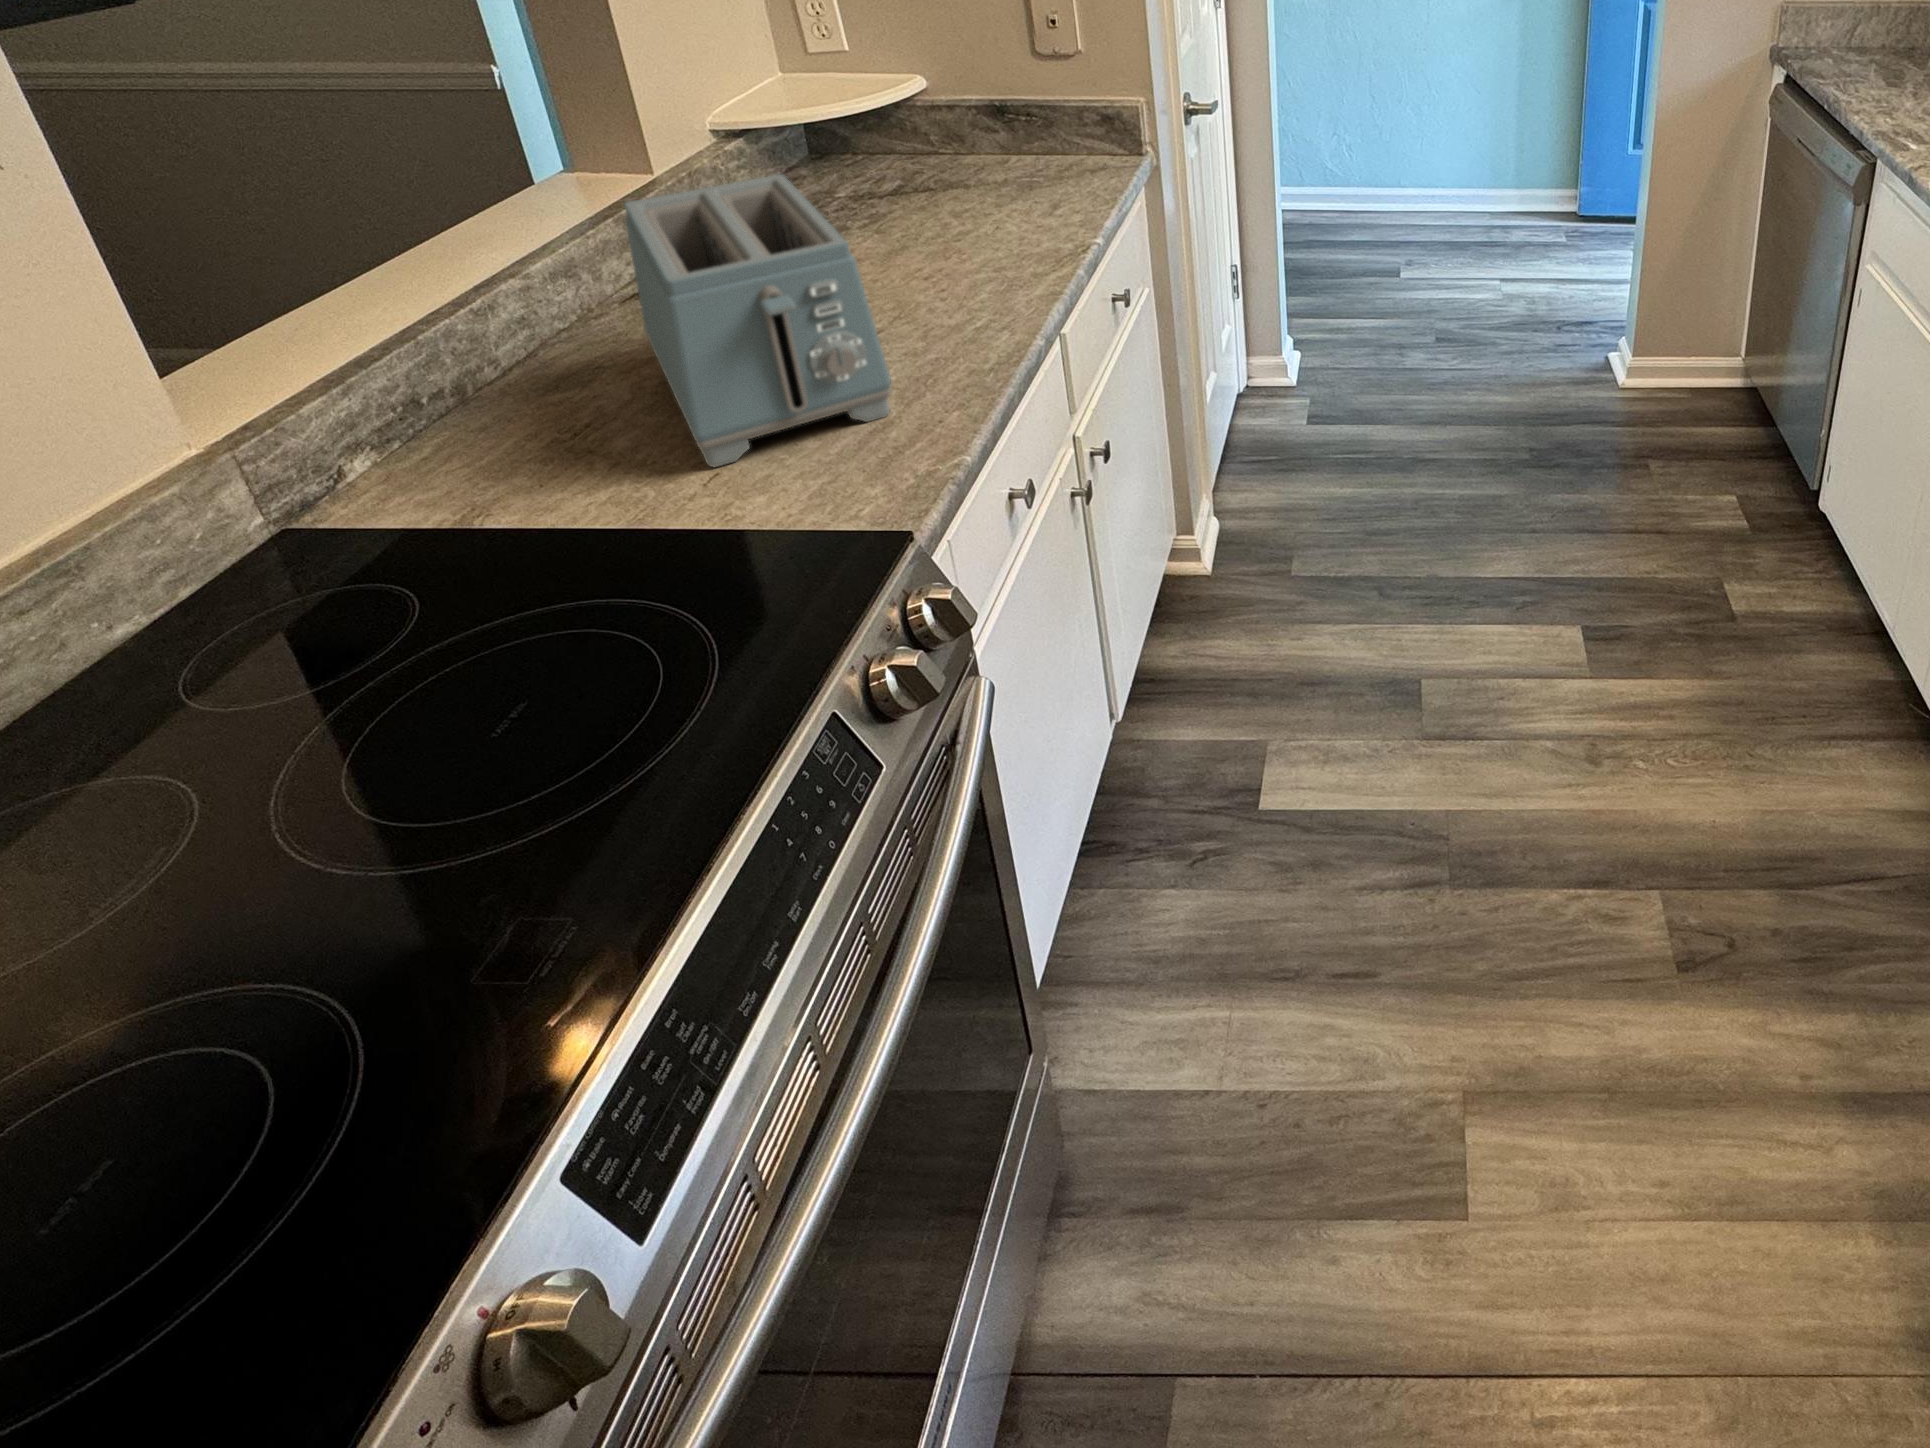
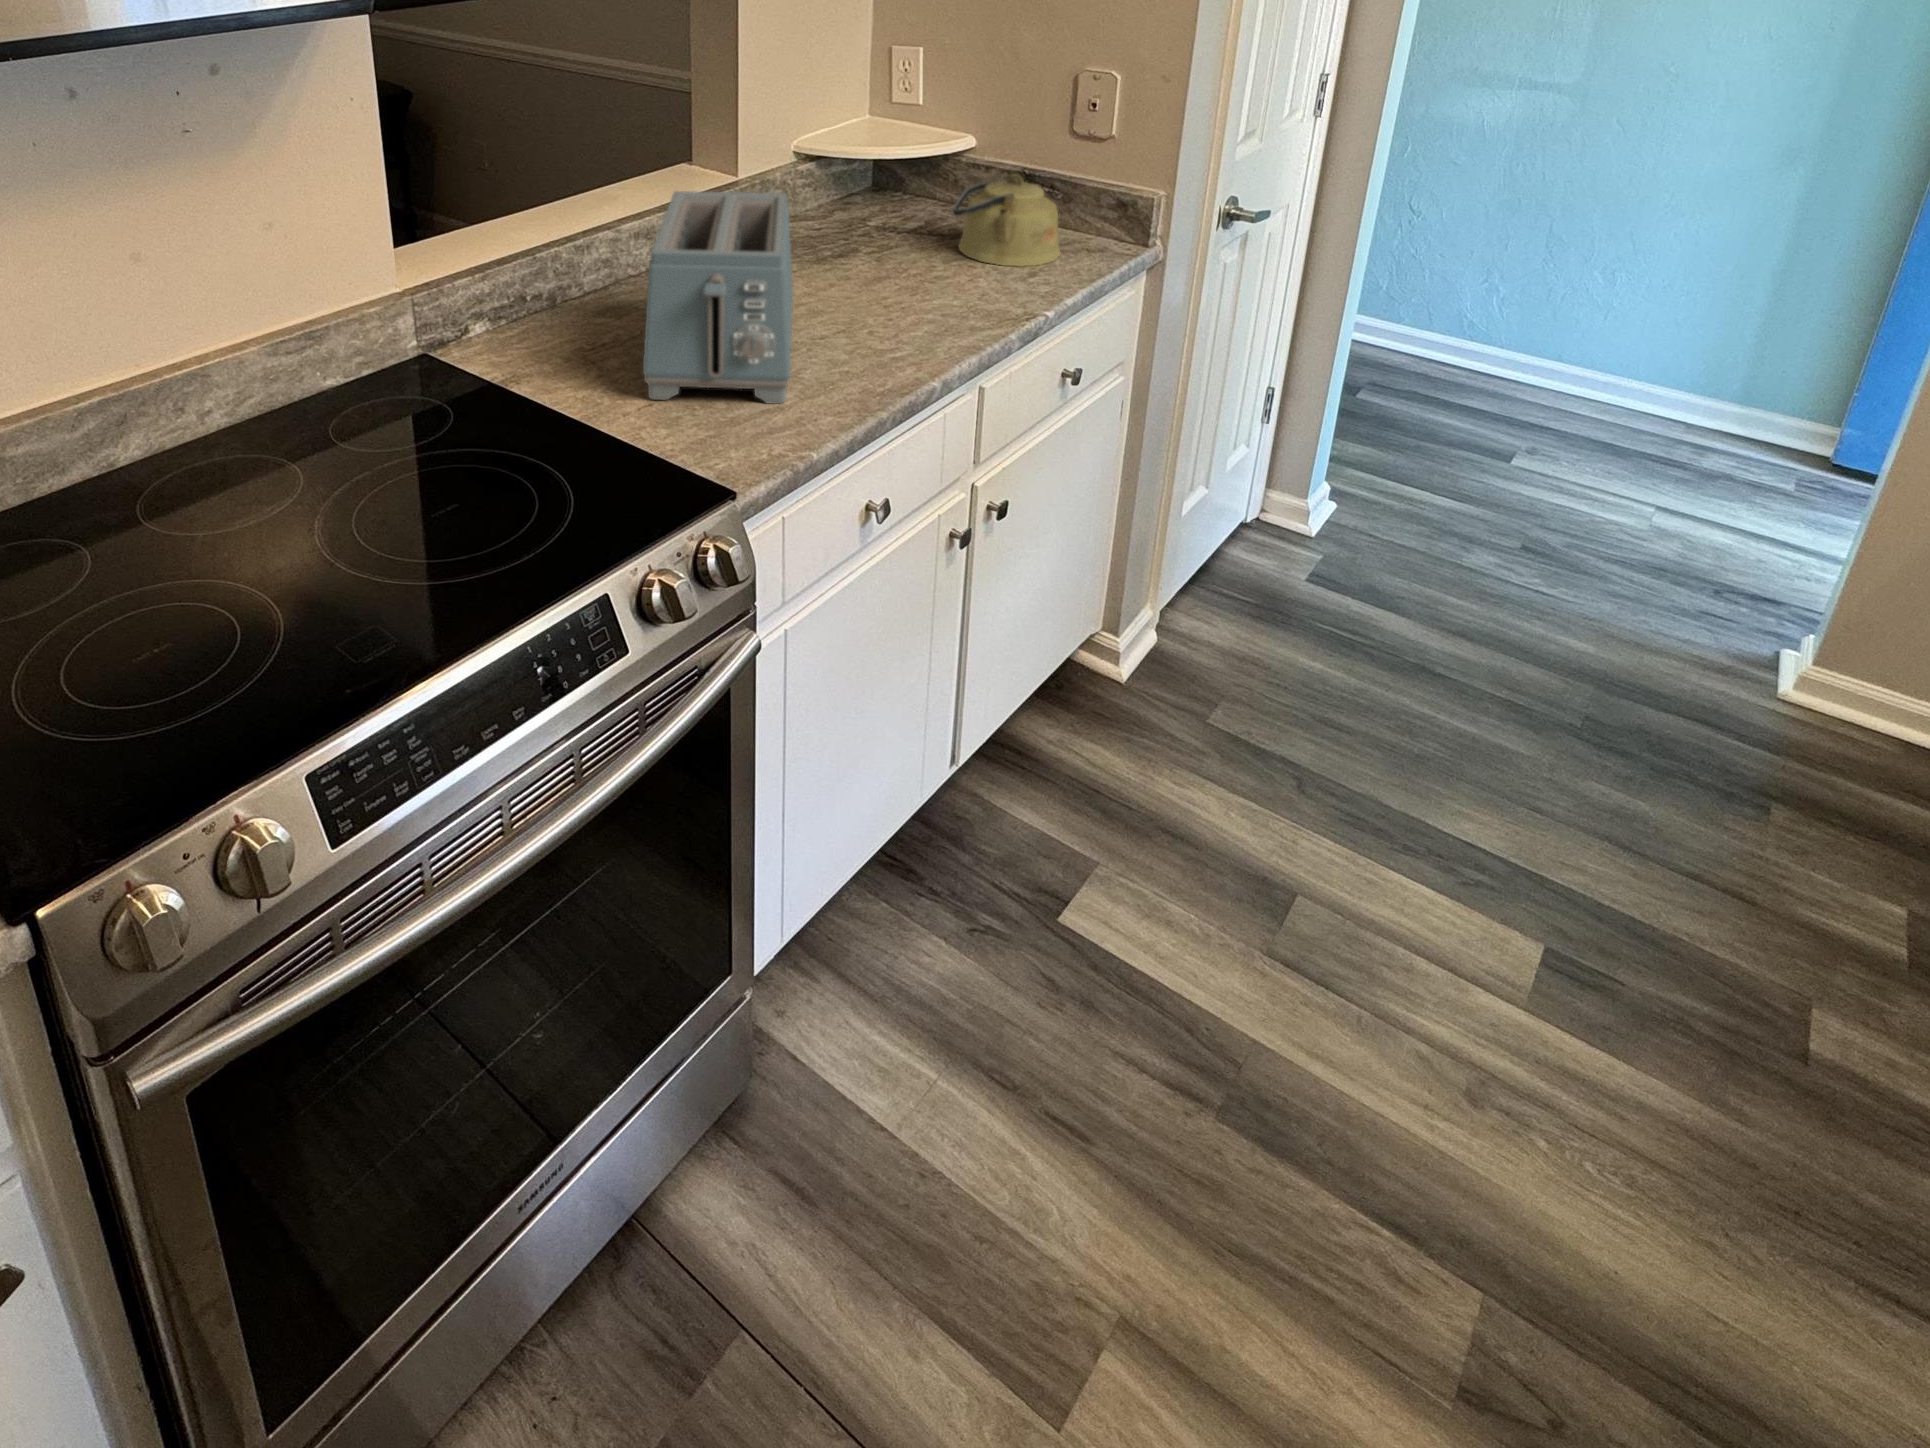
kettle: none [937,106,1062,207] -> present [952,174,1060,267]

